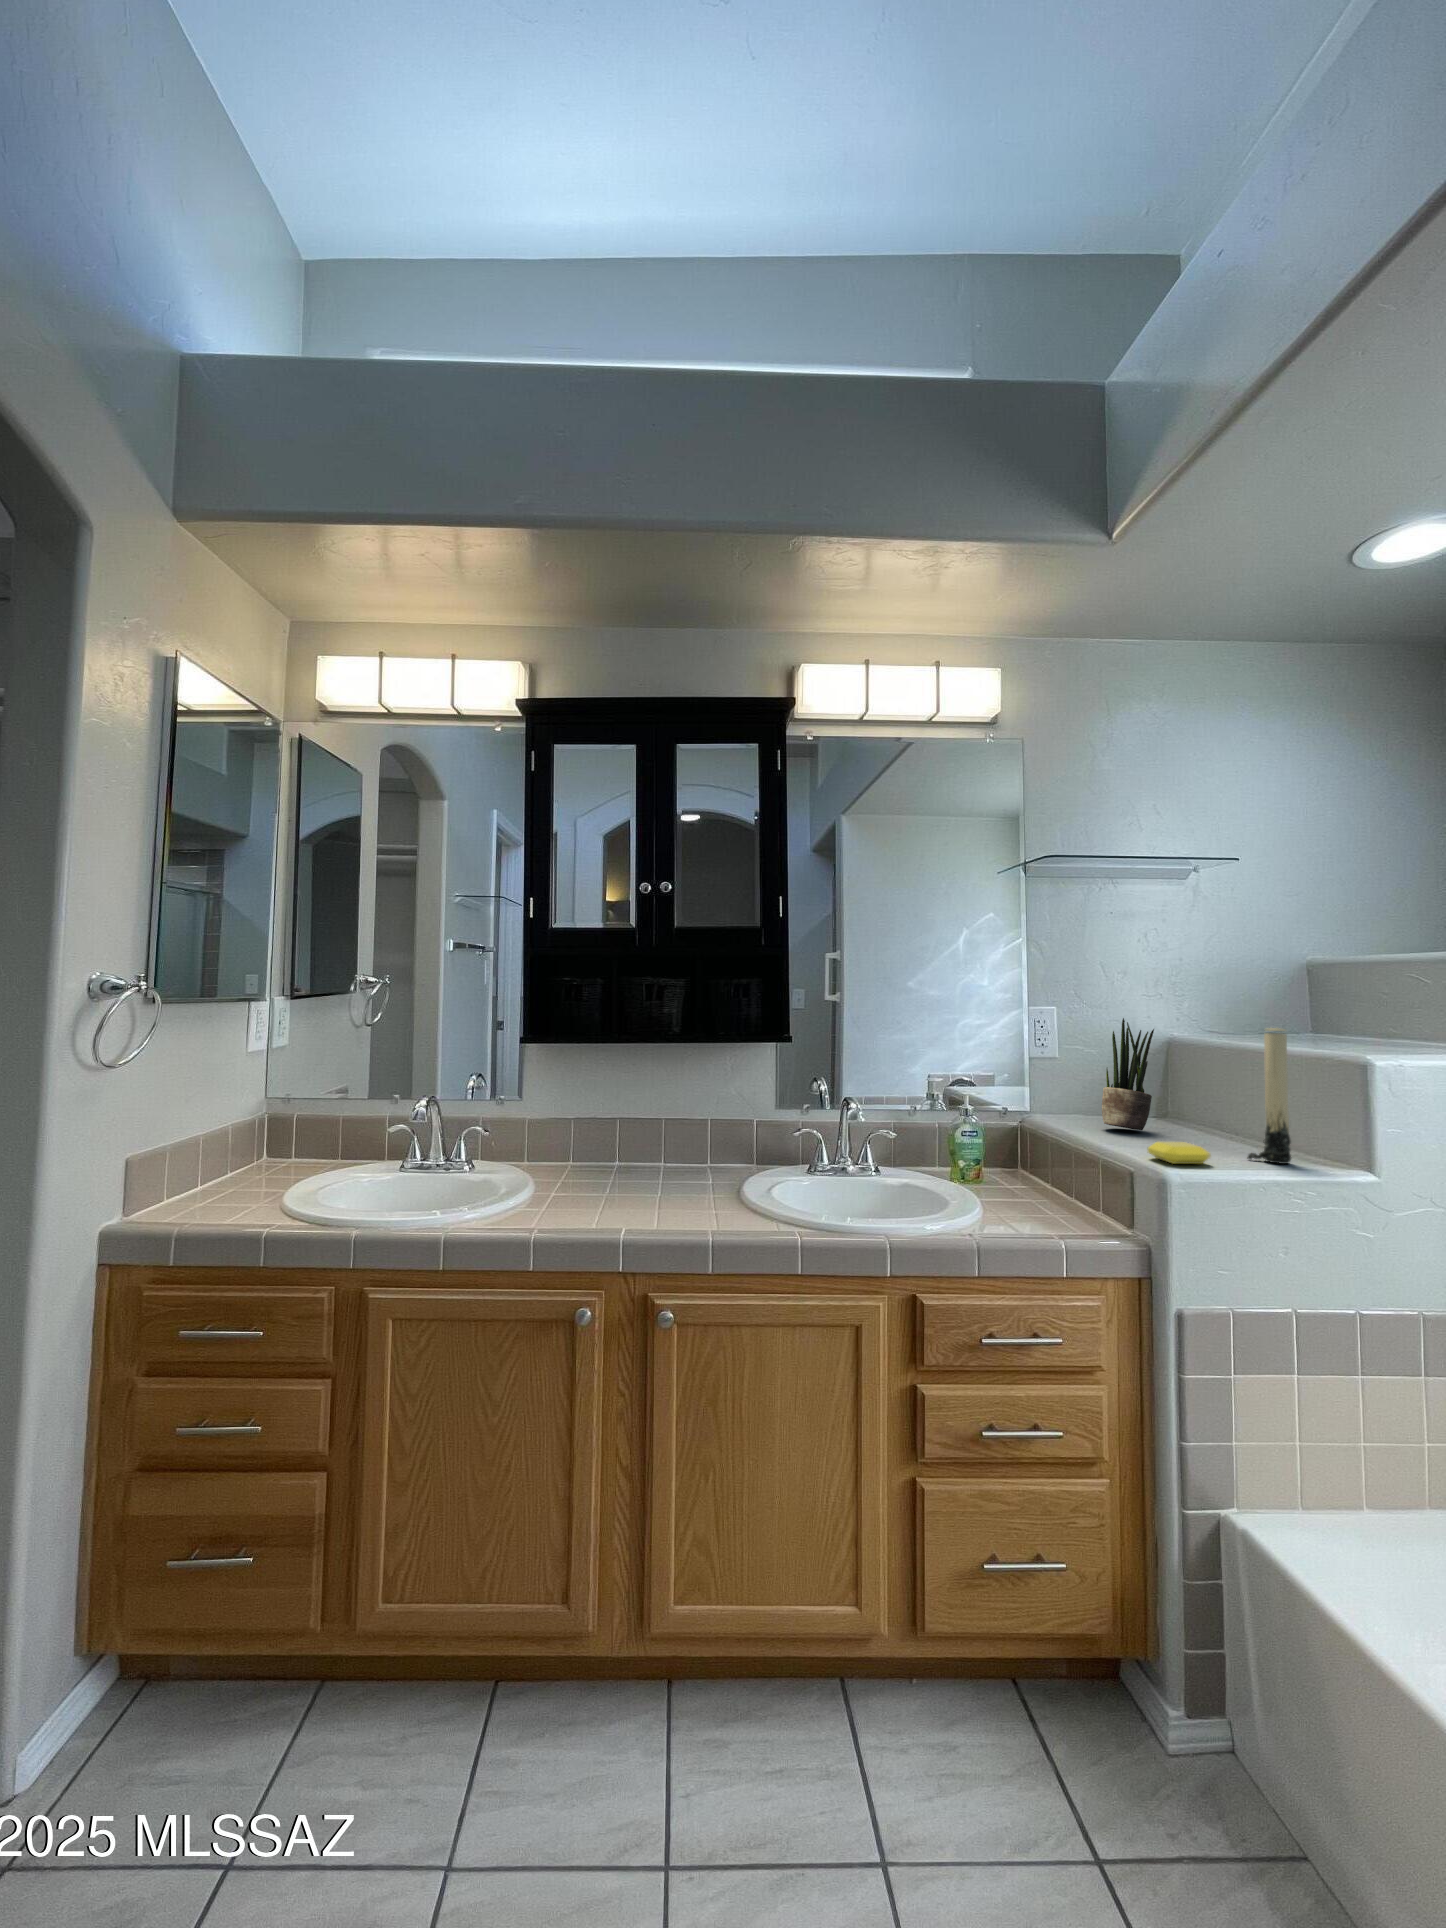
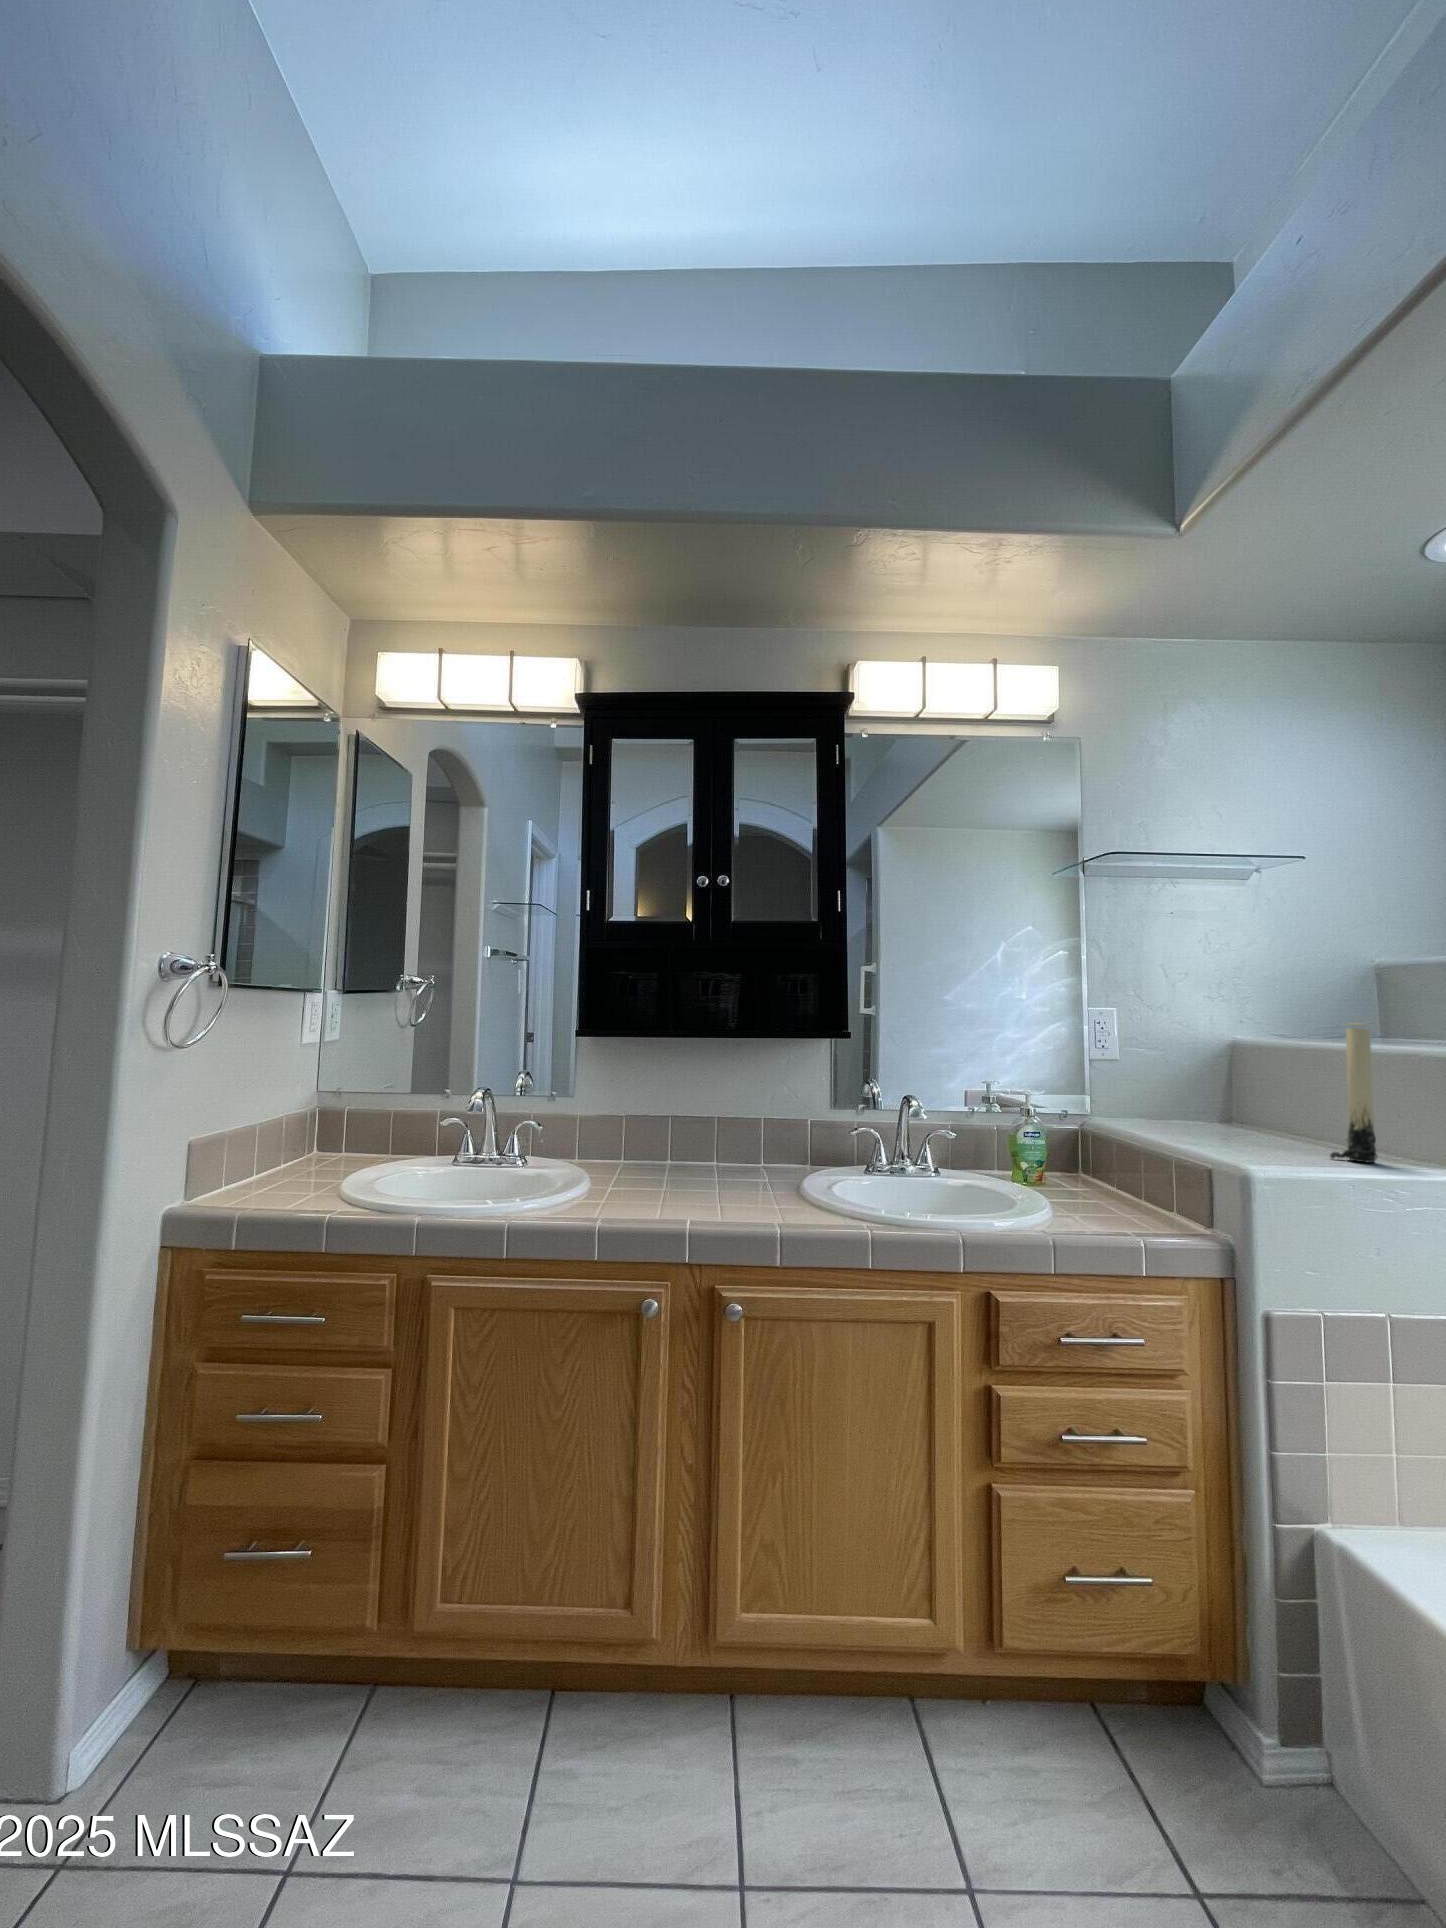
potted plant: present [1102,1018,1154,1130] -> none [1169,1017,1223,1133]
soap bar: present [1148,1142,1211,1164] -> none [1226,1139,1293,1161]

